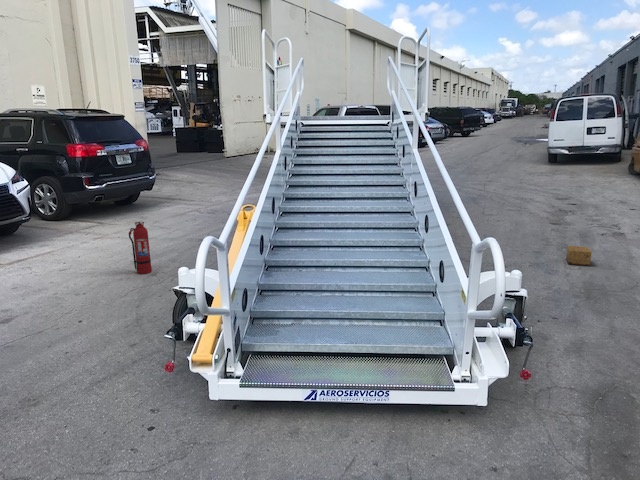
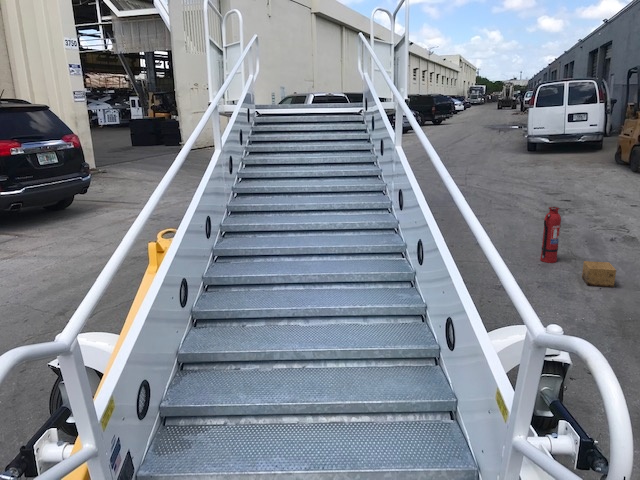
fire extinguisher: present [129,222,152,274] -> present [540,207,561,263]

